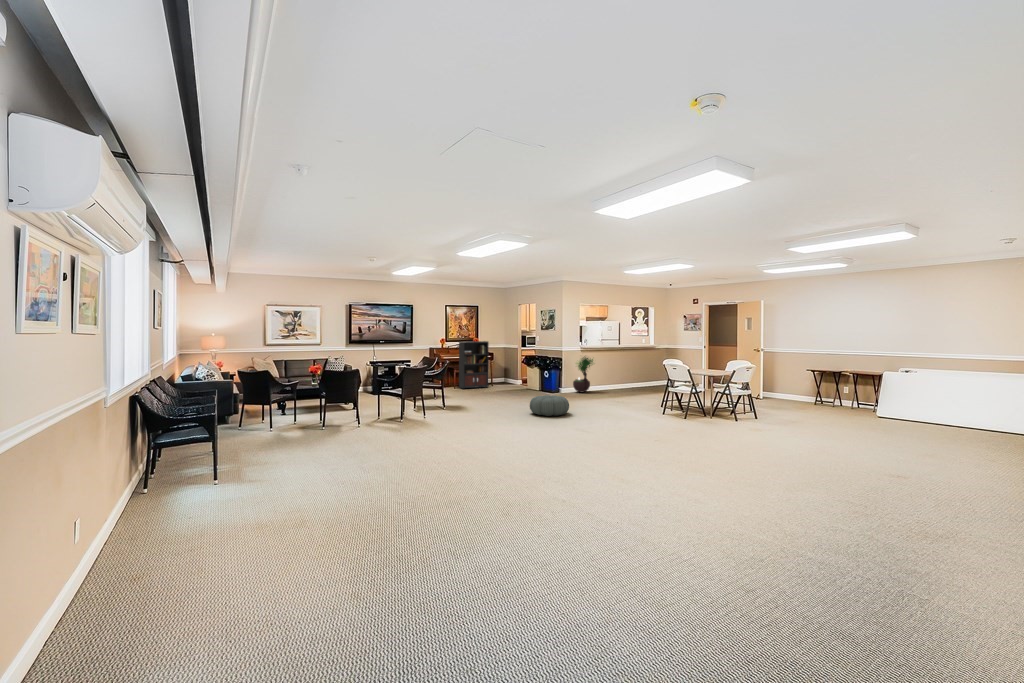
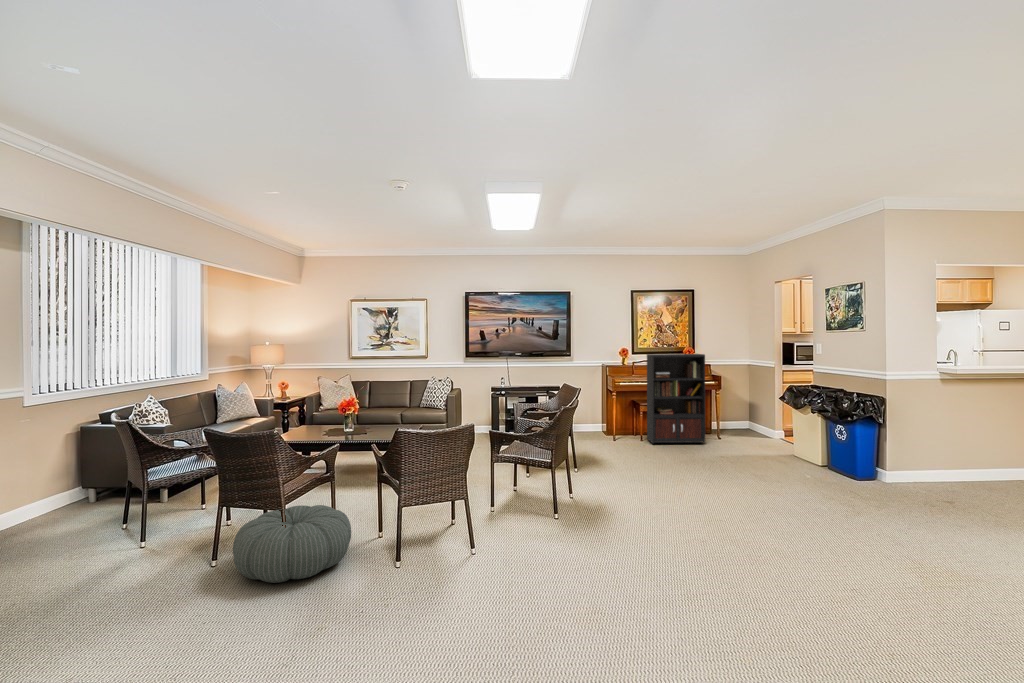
potted tree: present [573,356,593,392] -> none [919,388,997,488]
pouf: present [530,395,569,416] -> present [233,505,351,583]

